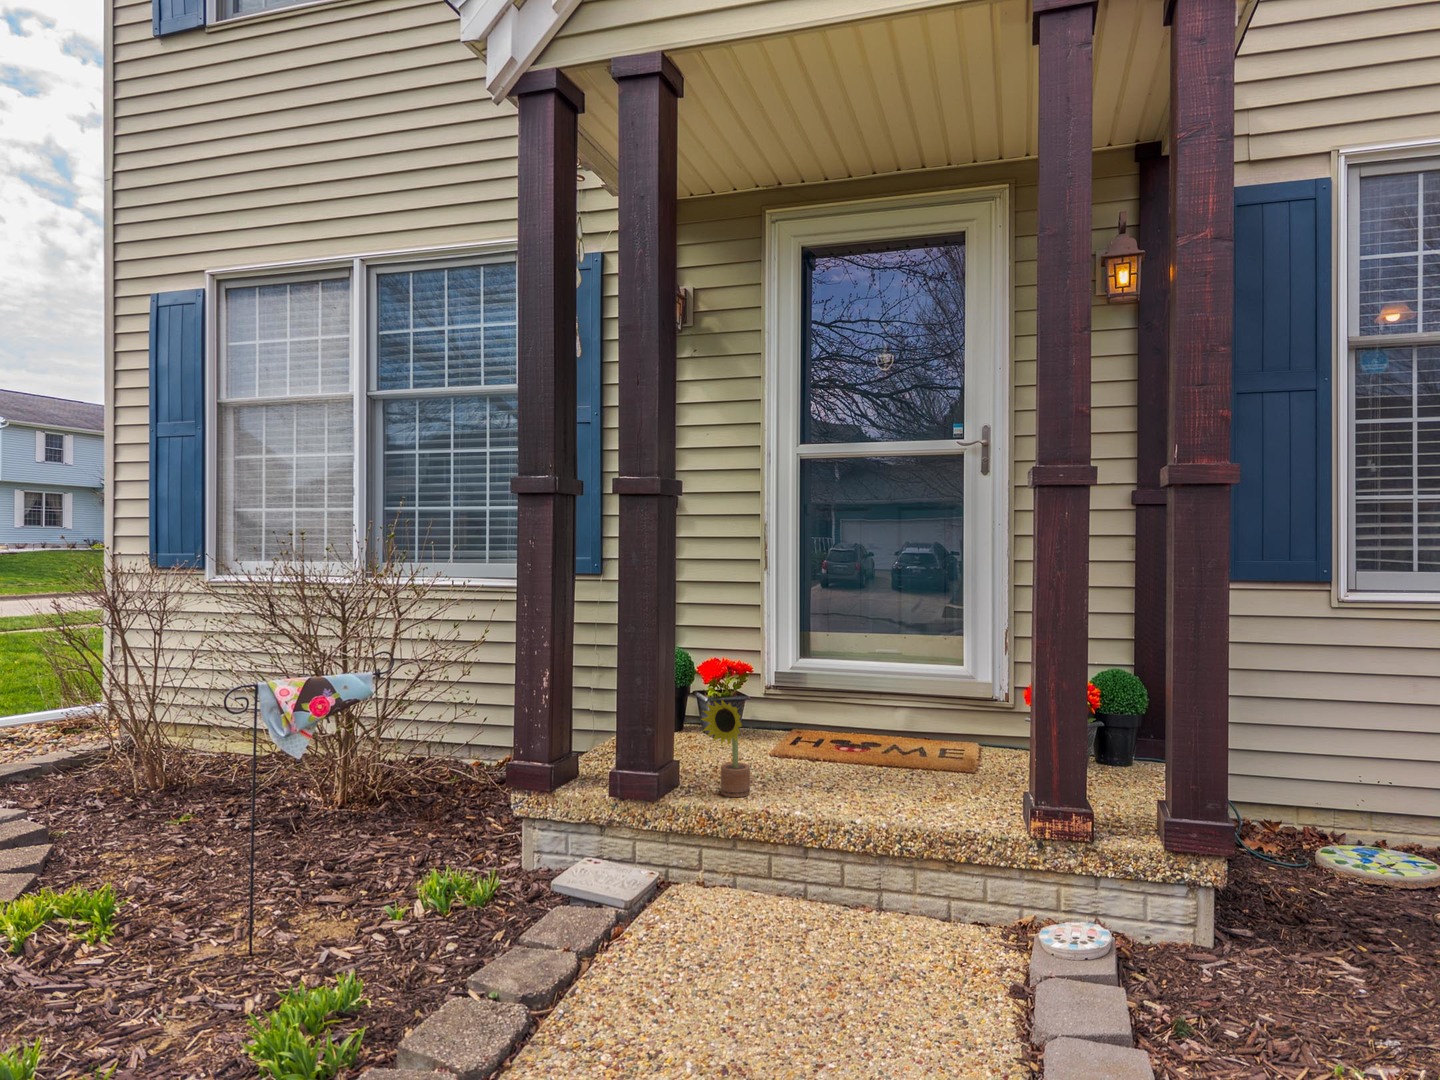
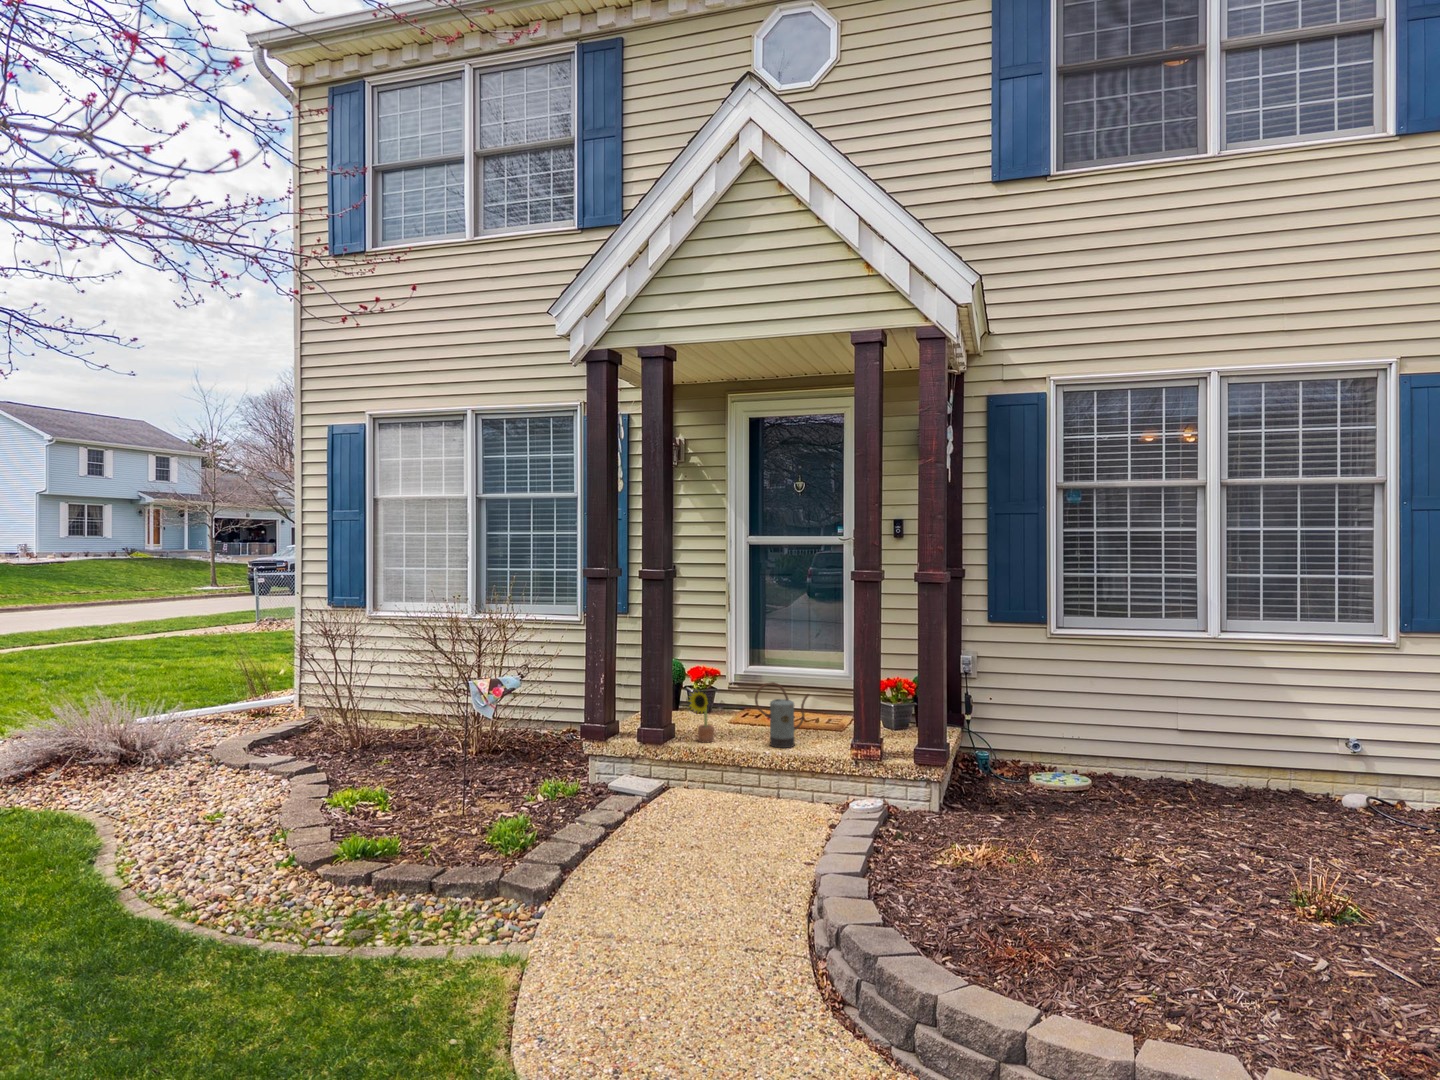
watering can: none [830,685,932,811] -> present [755,682,809,748]

